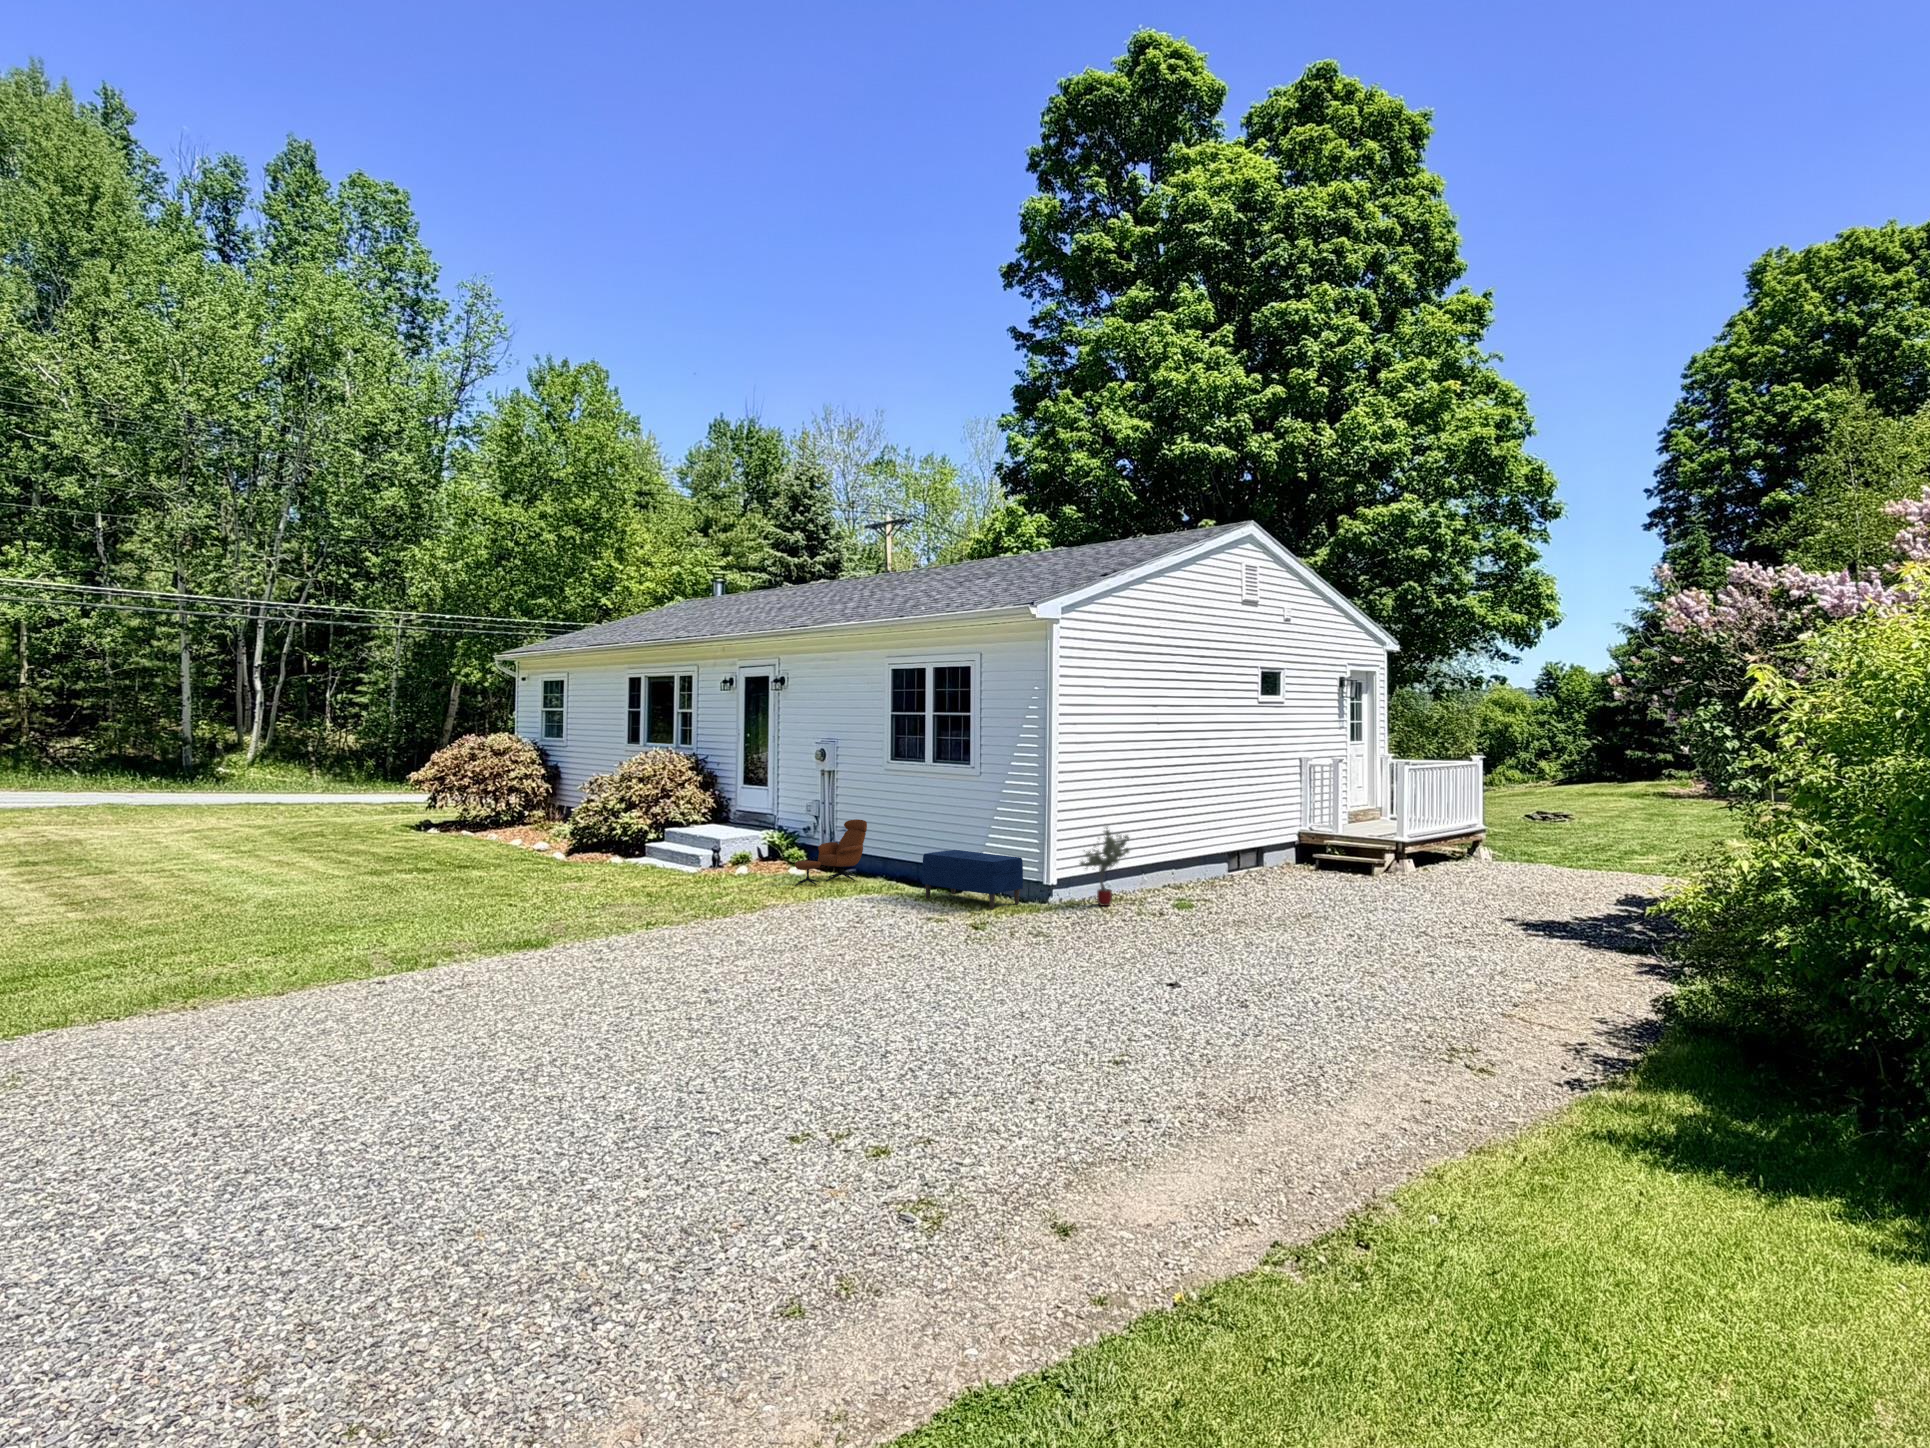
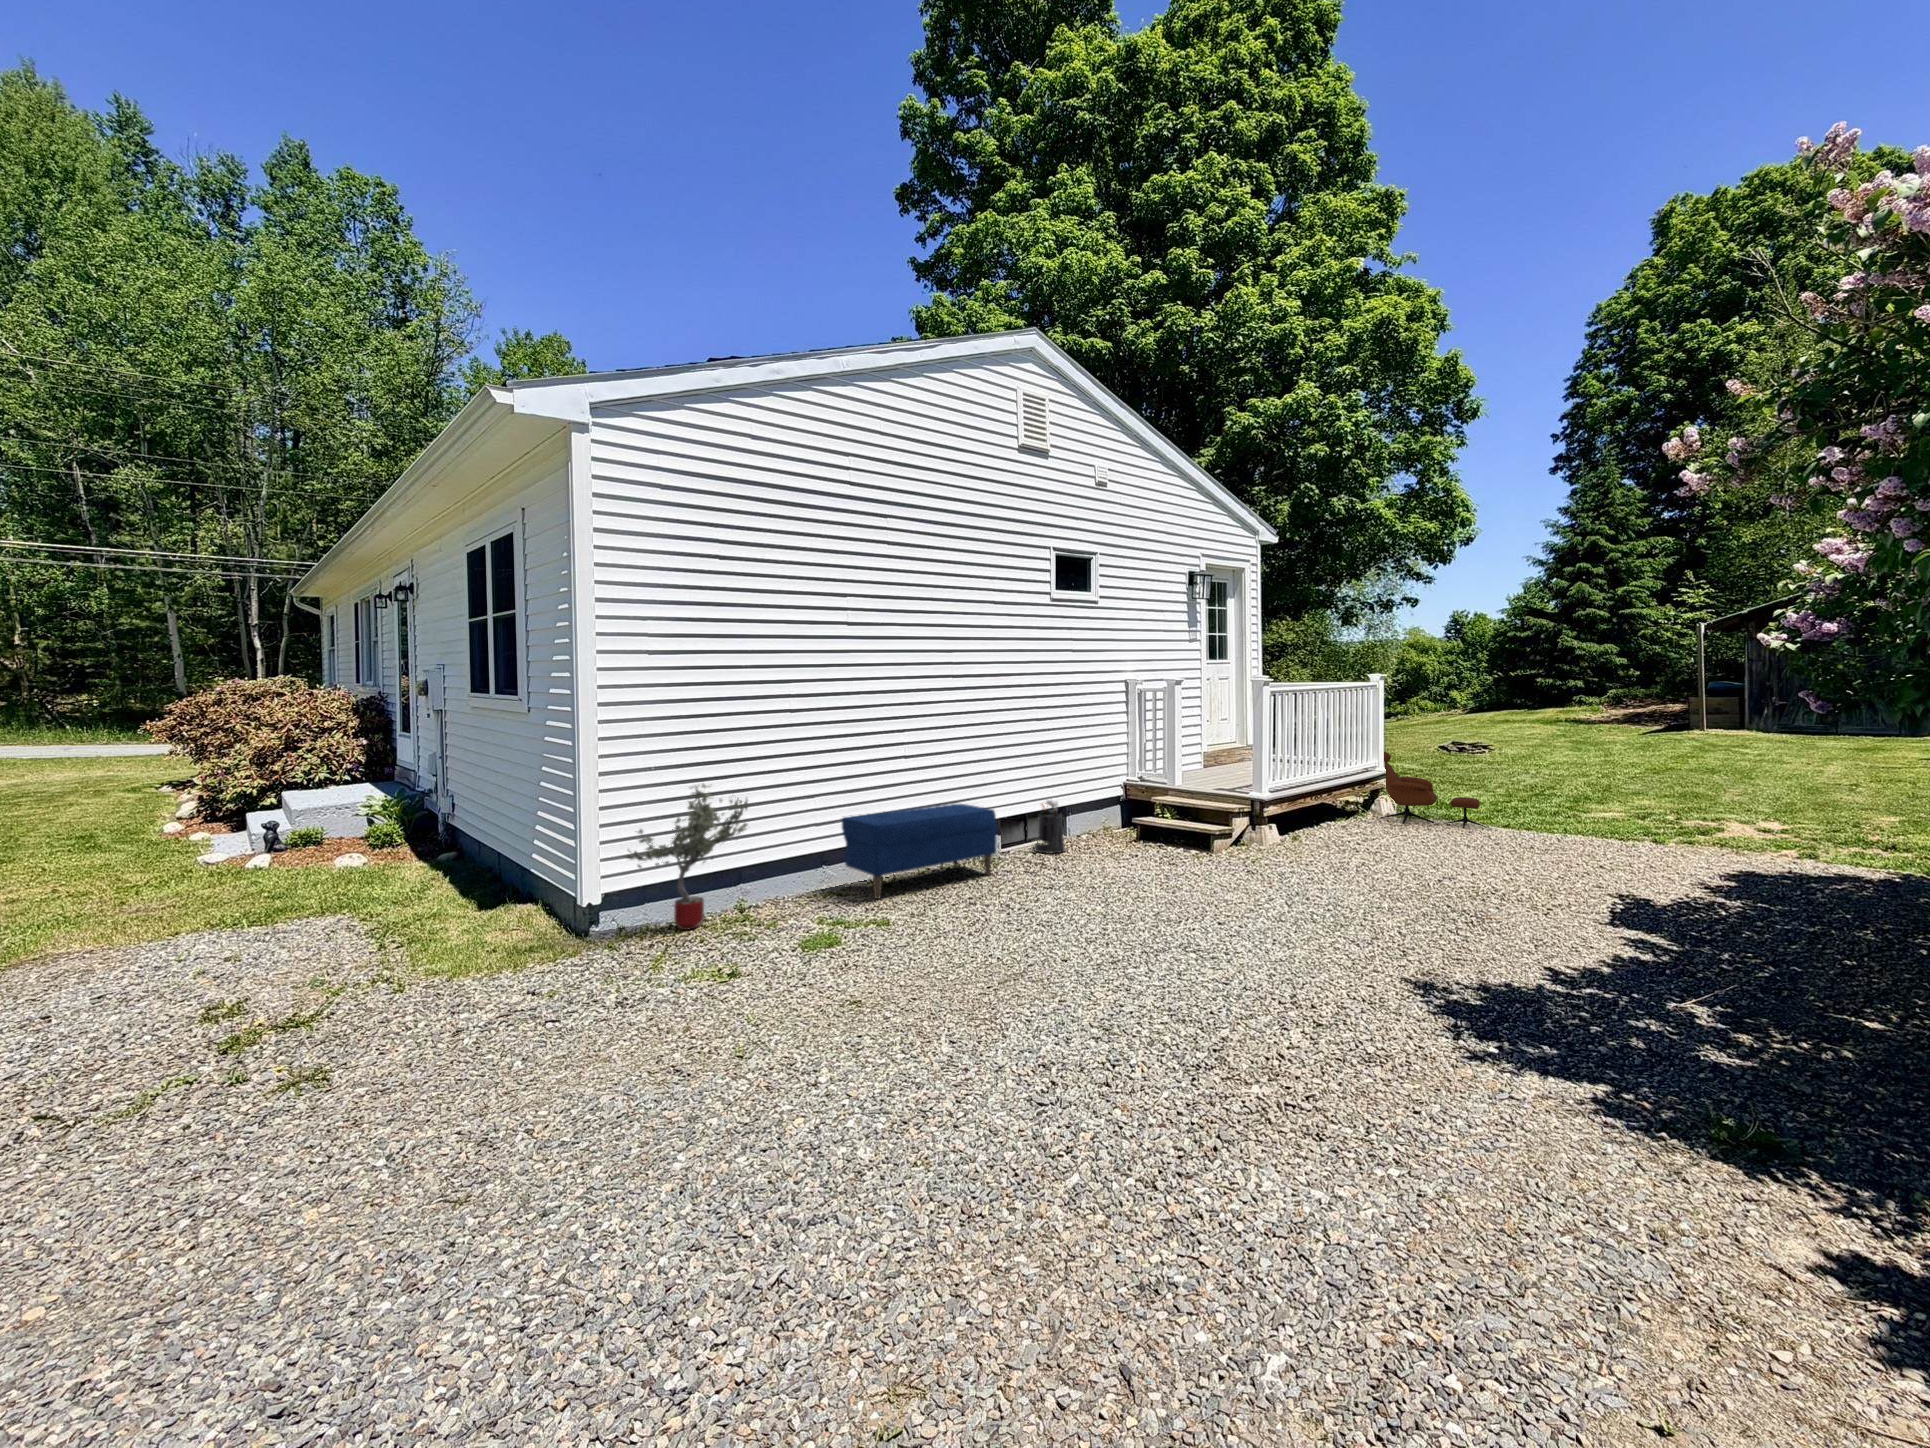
lounge chair: present [795,819,867,886] -> present [1381,752,1487,828]
watering can: none [1251,837,1273,877] -> present [1034,799,1066,854]
bench: present [922,850,1023,909] -> present [842,804,996,899]

